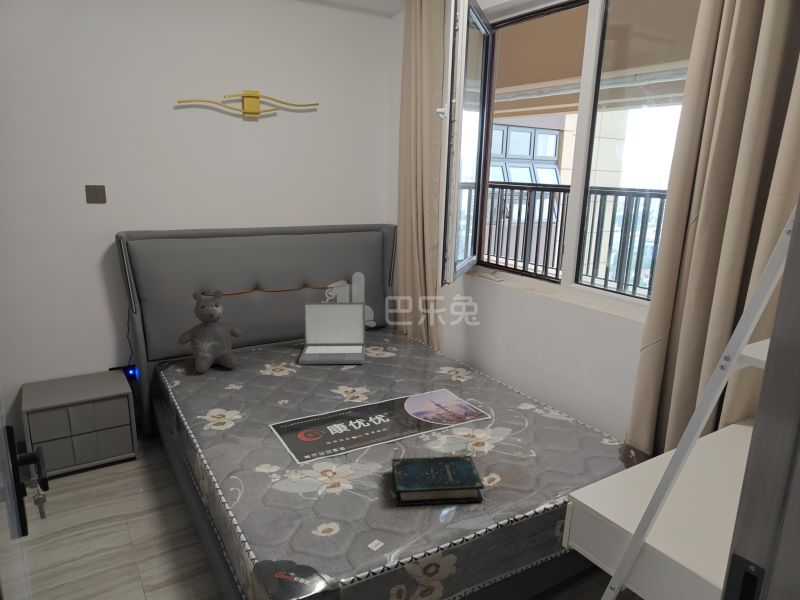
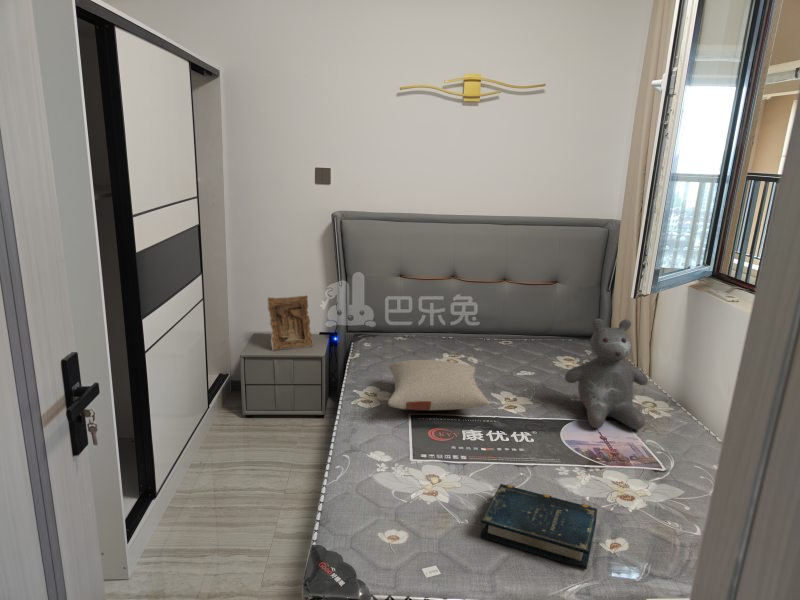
teddy bear: present [178,290,242,373] -> present [565,319,648,430]
laptop: present [299,302,365,364] -> none [476,297,561,372]
picture frame: none [44,327,110,397] -> present [268,295,313,351]
pillow: none [229,369,345,421] -> present [388,360,490,410]

